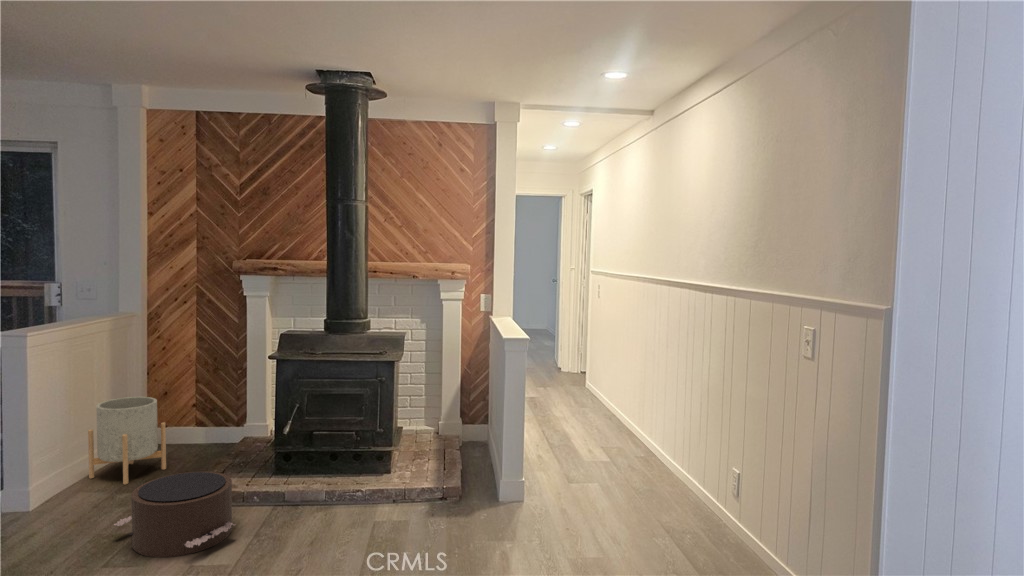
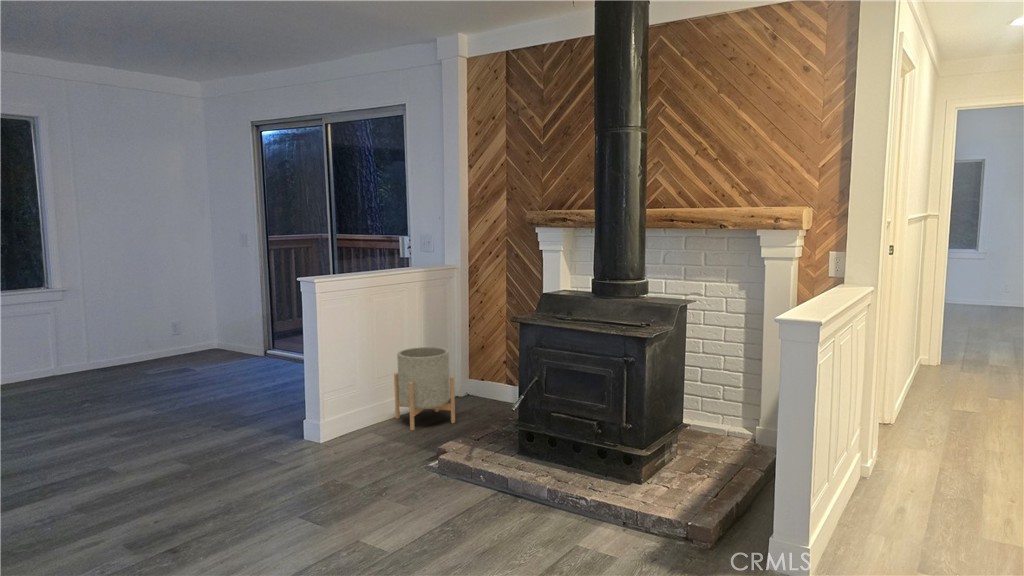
pouf: present [114,472,234,557] -> none [343,430,440,515]

